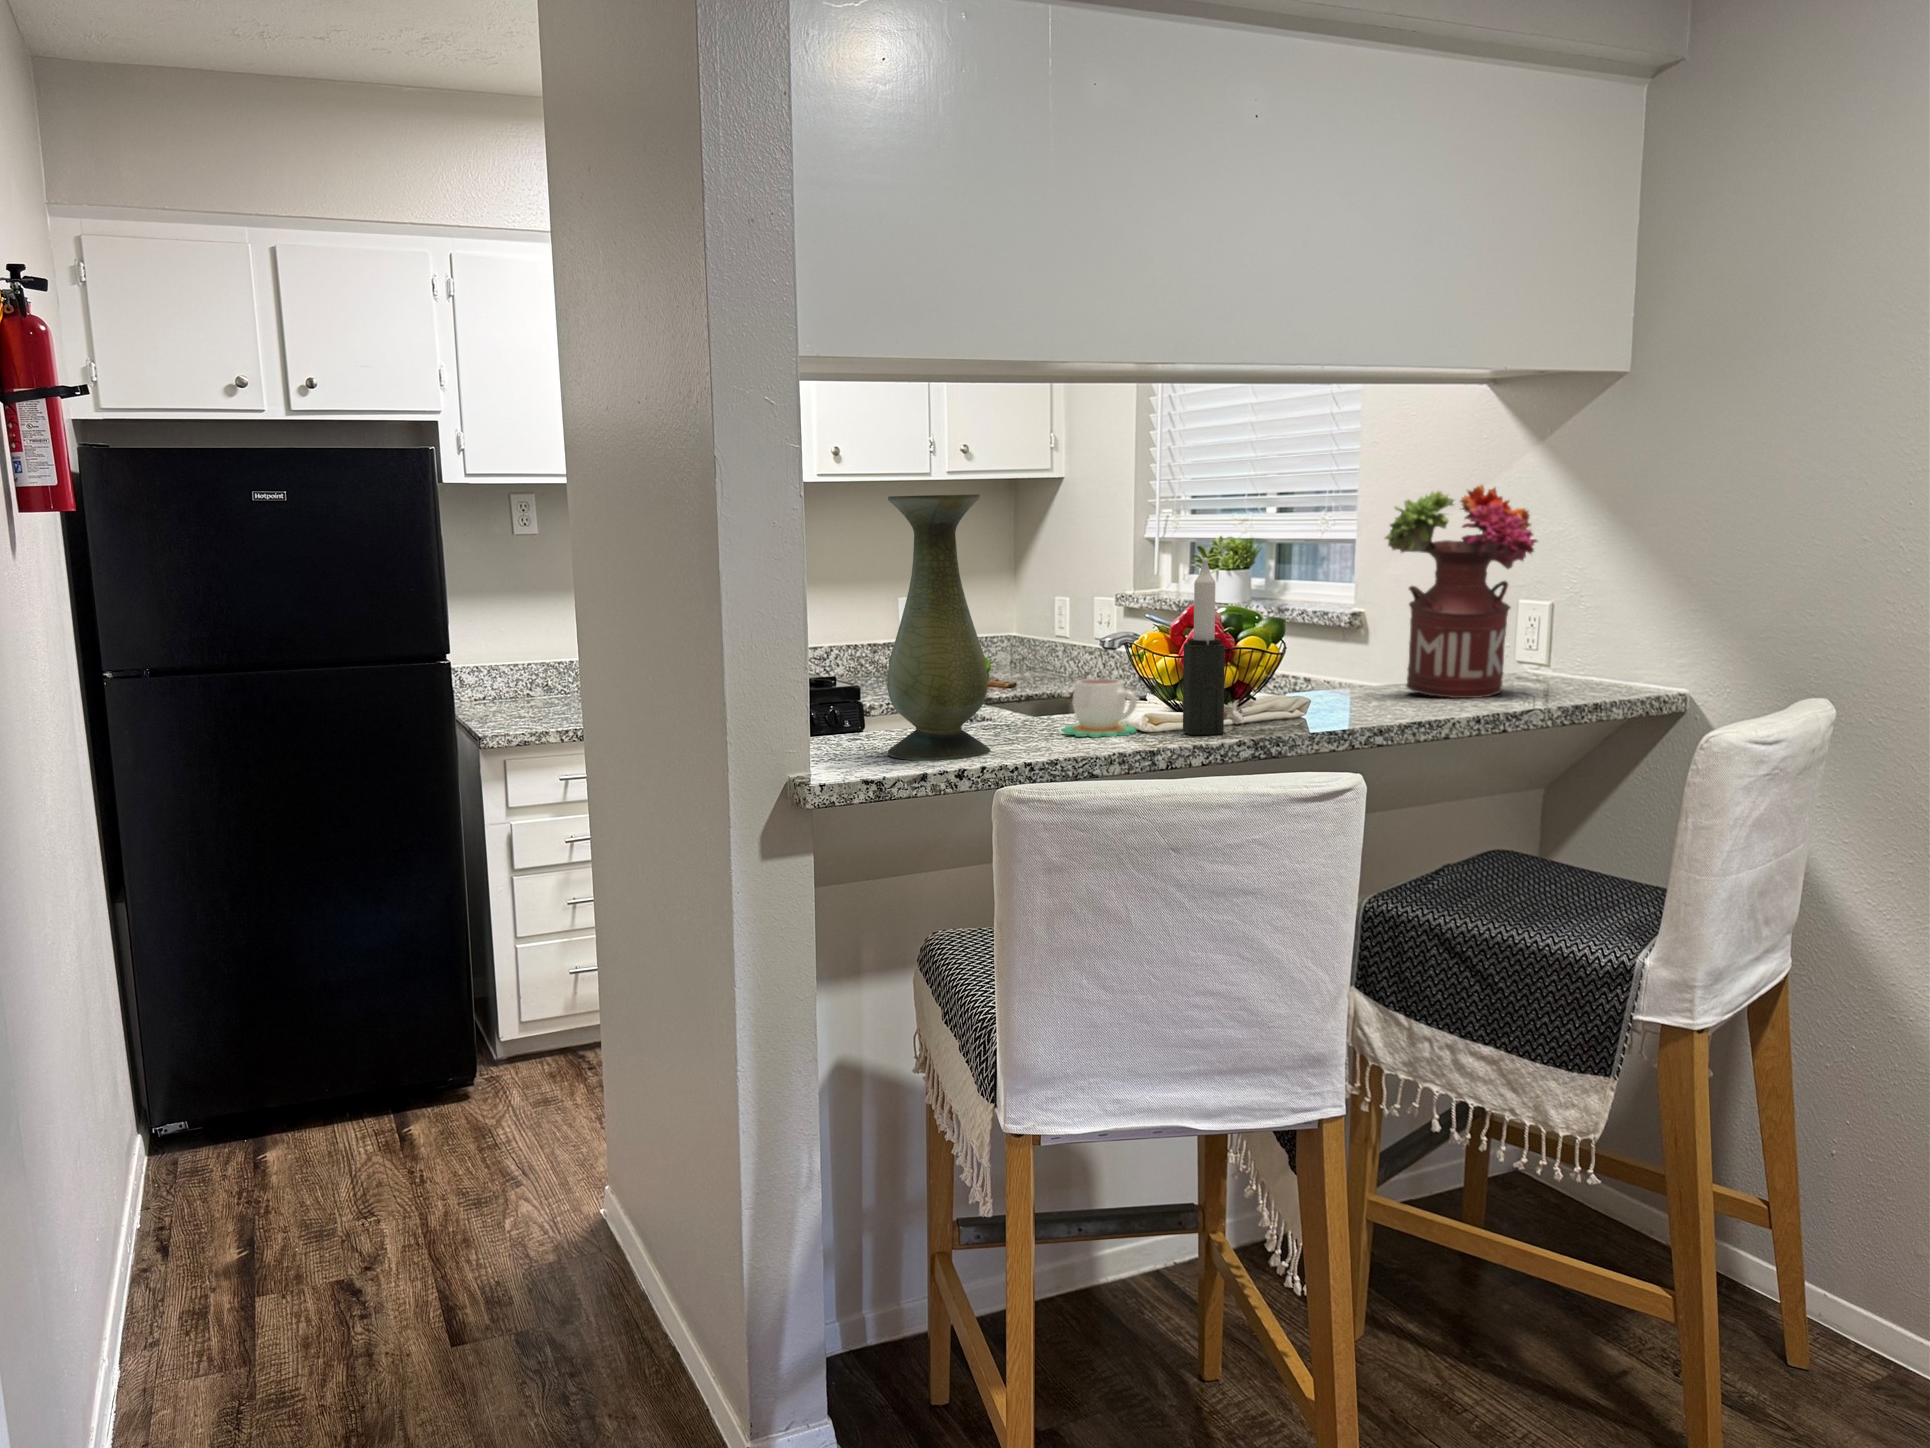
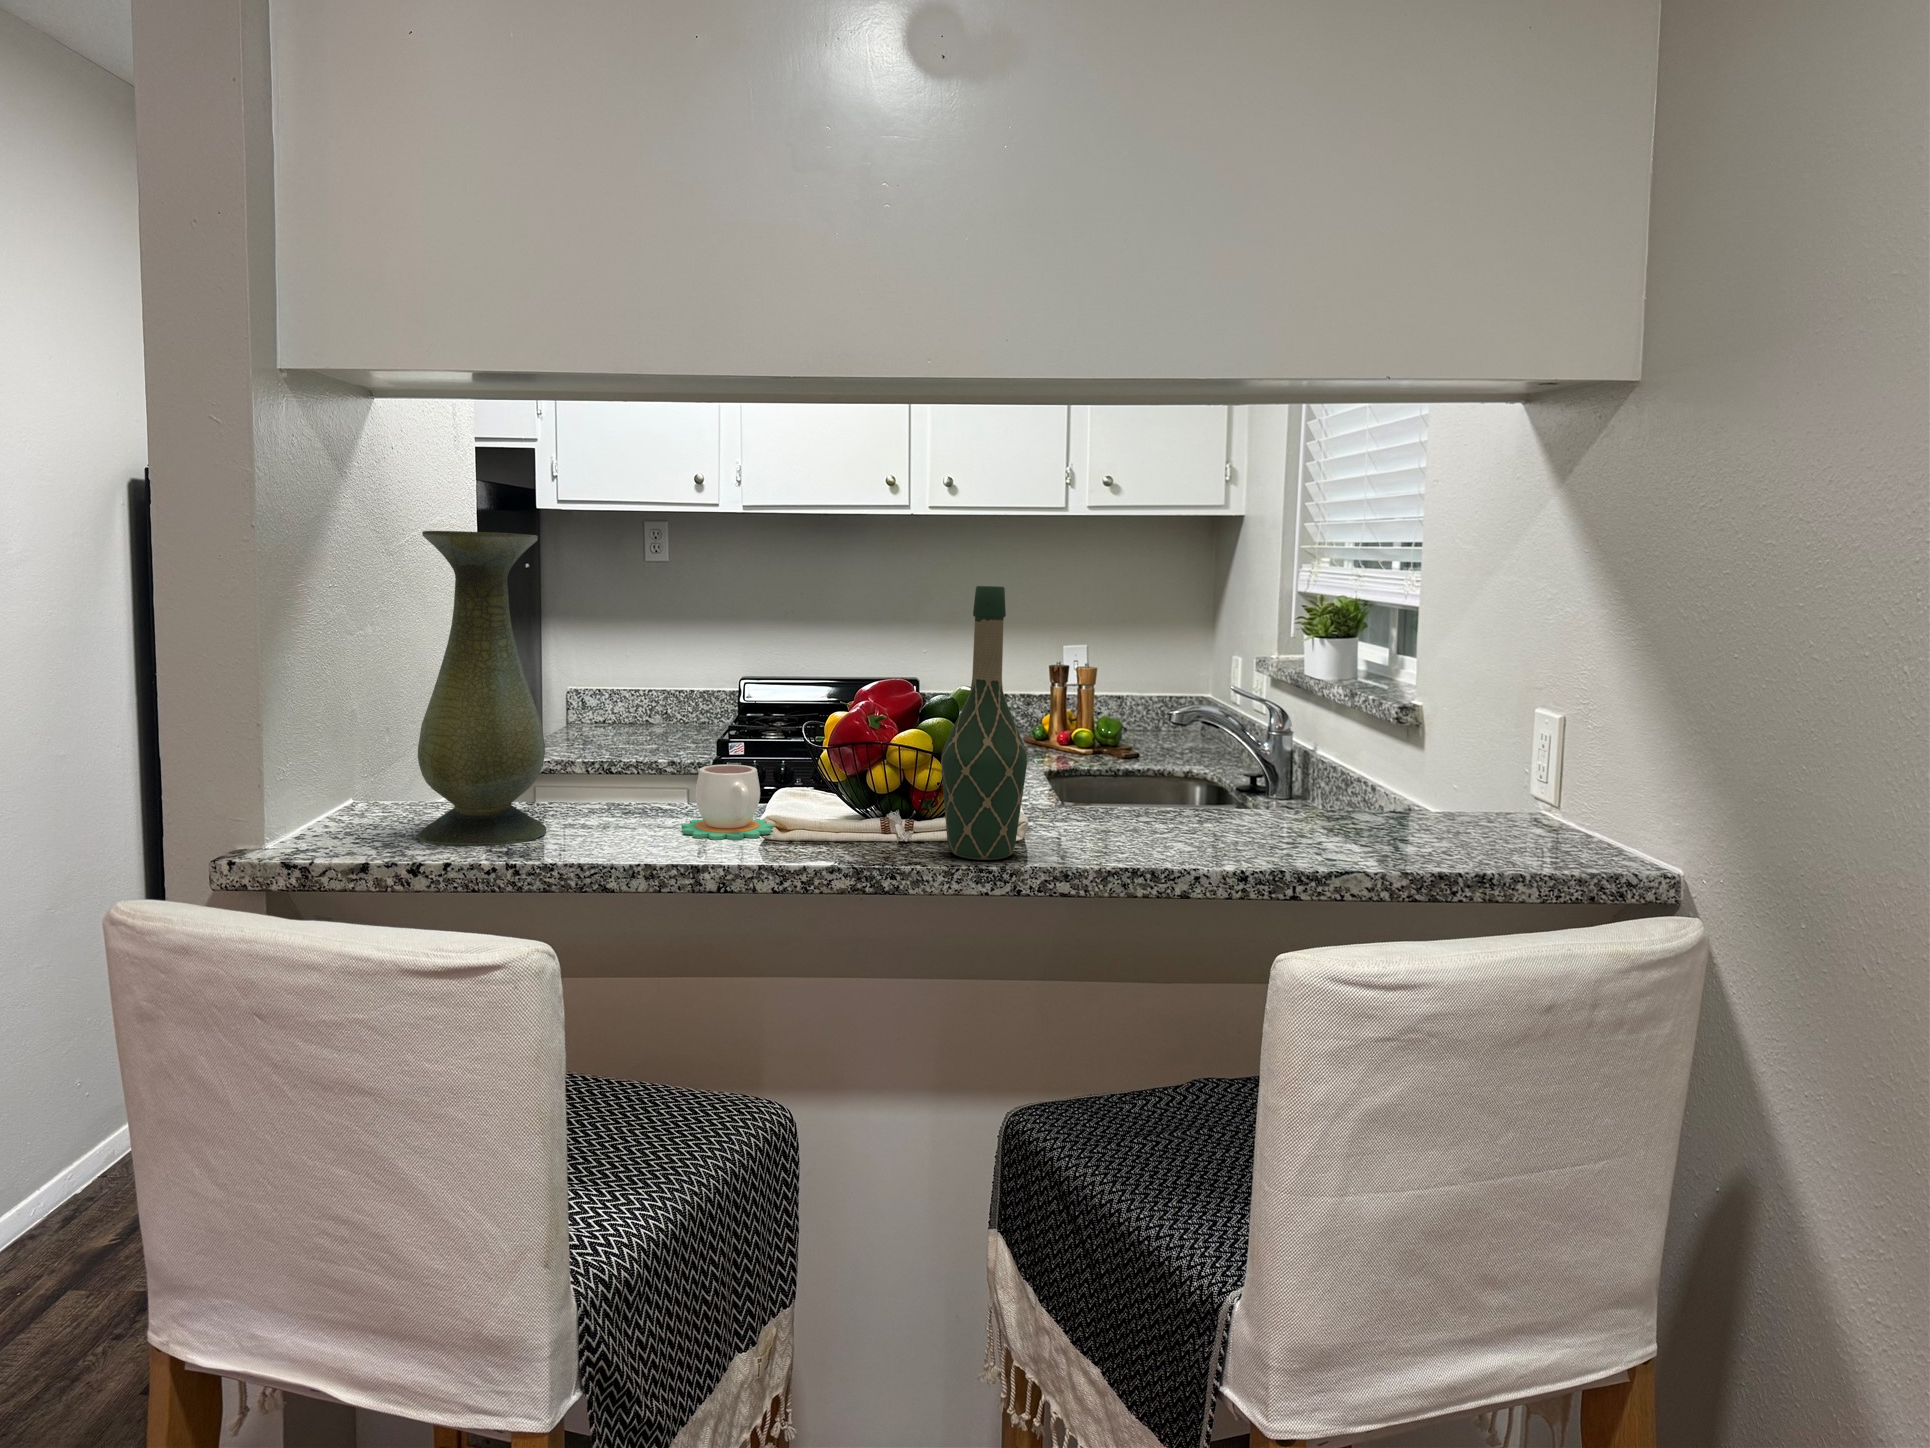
flower arrangement: present [1385,485,1537,698] -> none [1199,562,1407,843]
wine bottle: none [1285,517,1353,725] -> present [941,586,1027,860]
candle: present [1183,558,1225,735] -> none [784,628,838,855]

